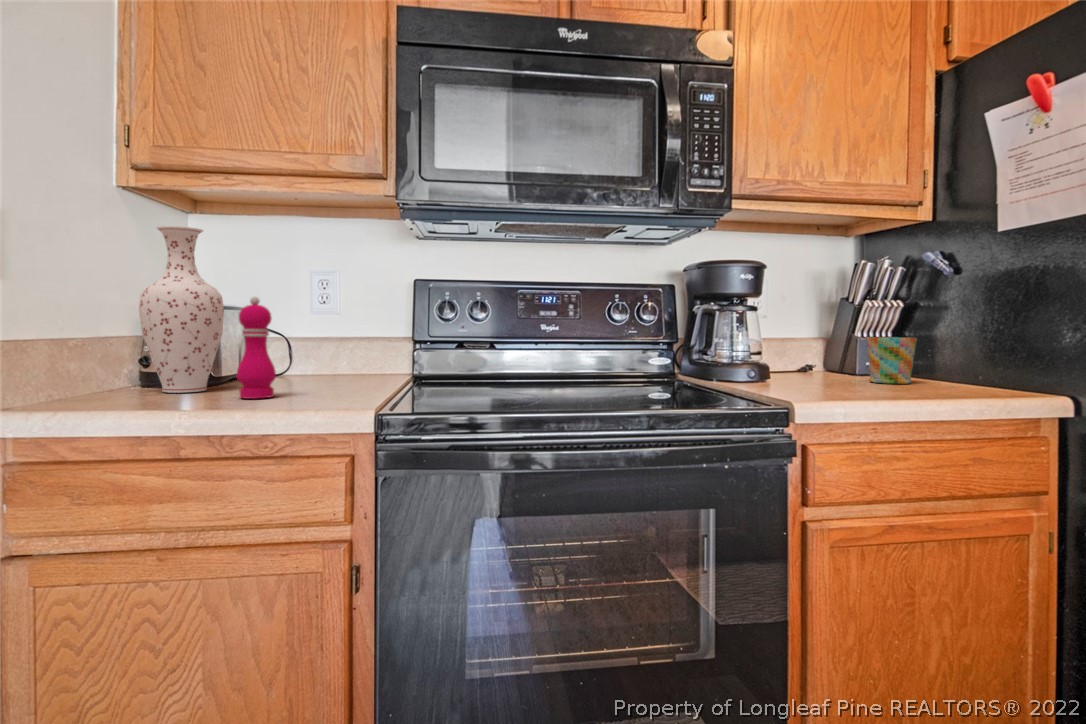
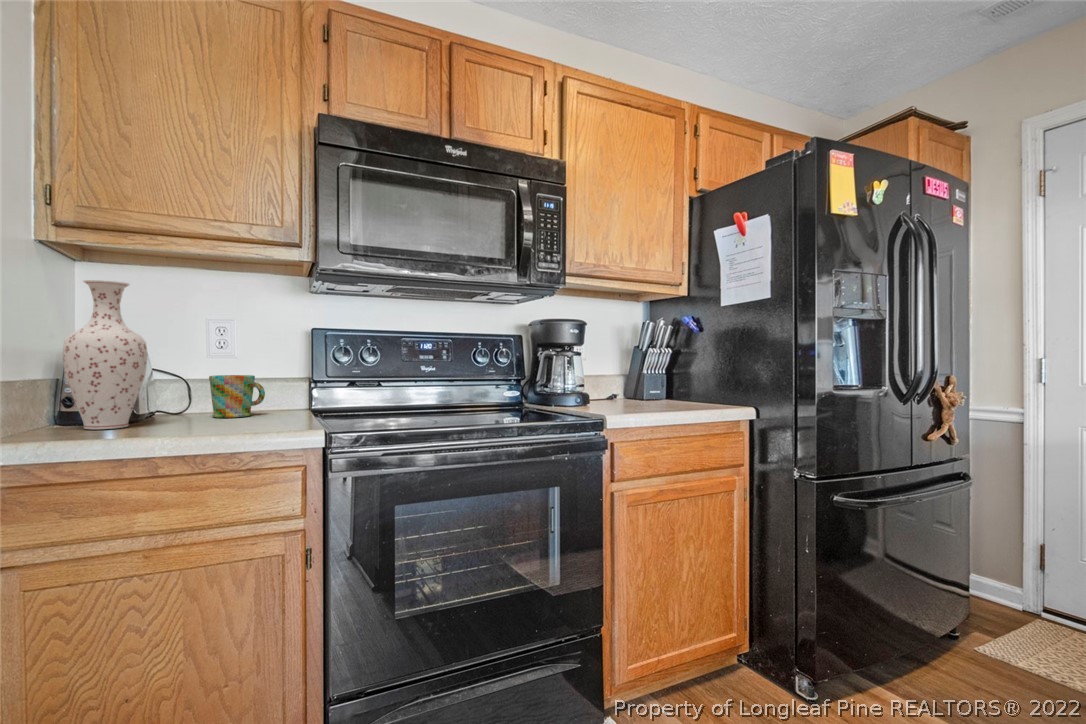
pepper mill: present [237,297,276,399] -> none [172,345,209,432]
mug: present [867,337,917,384] -> present [209,375,265,418]

